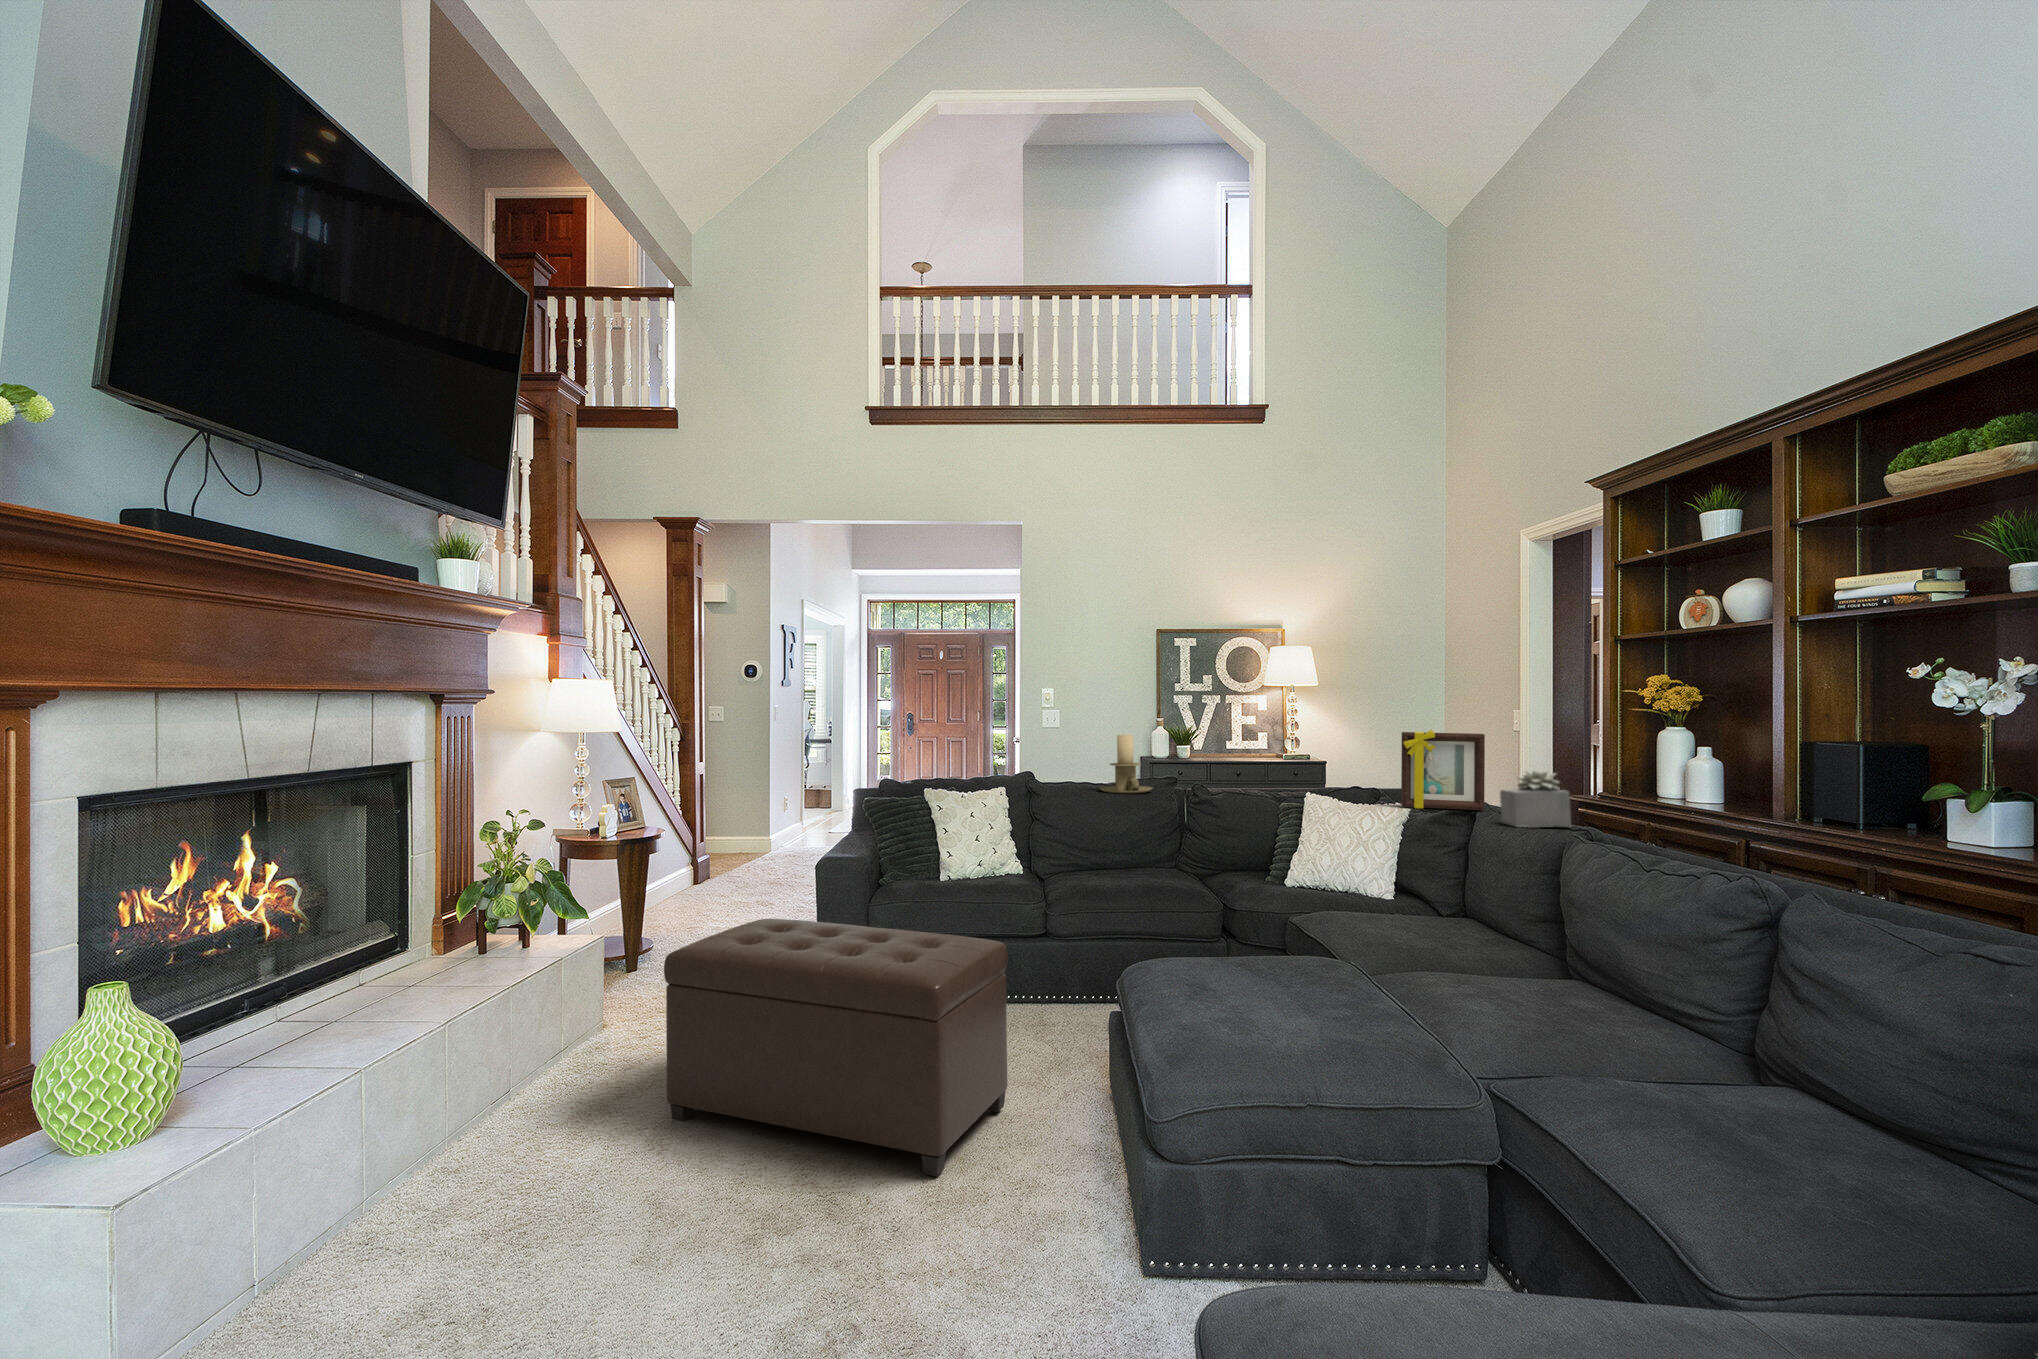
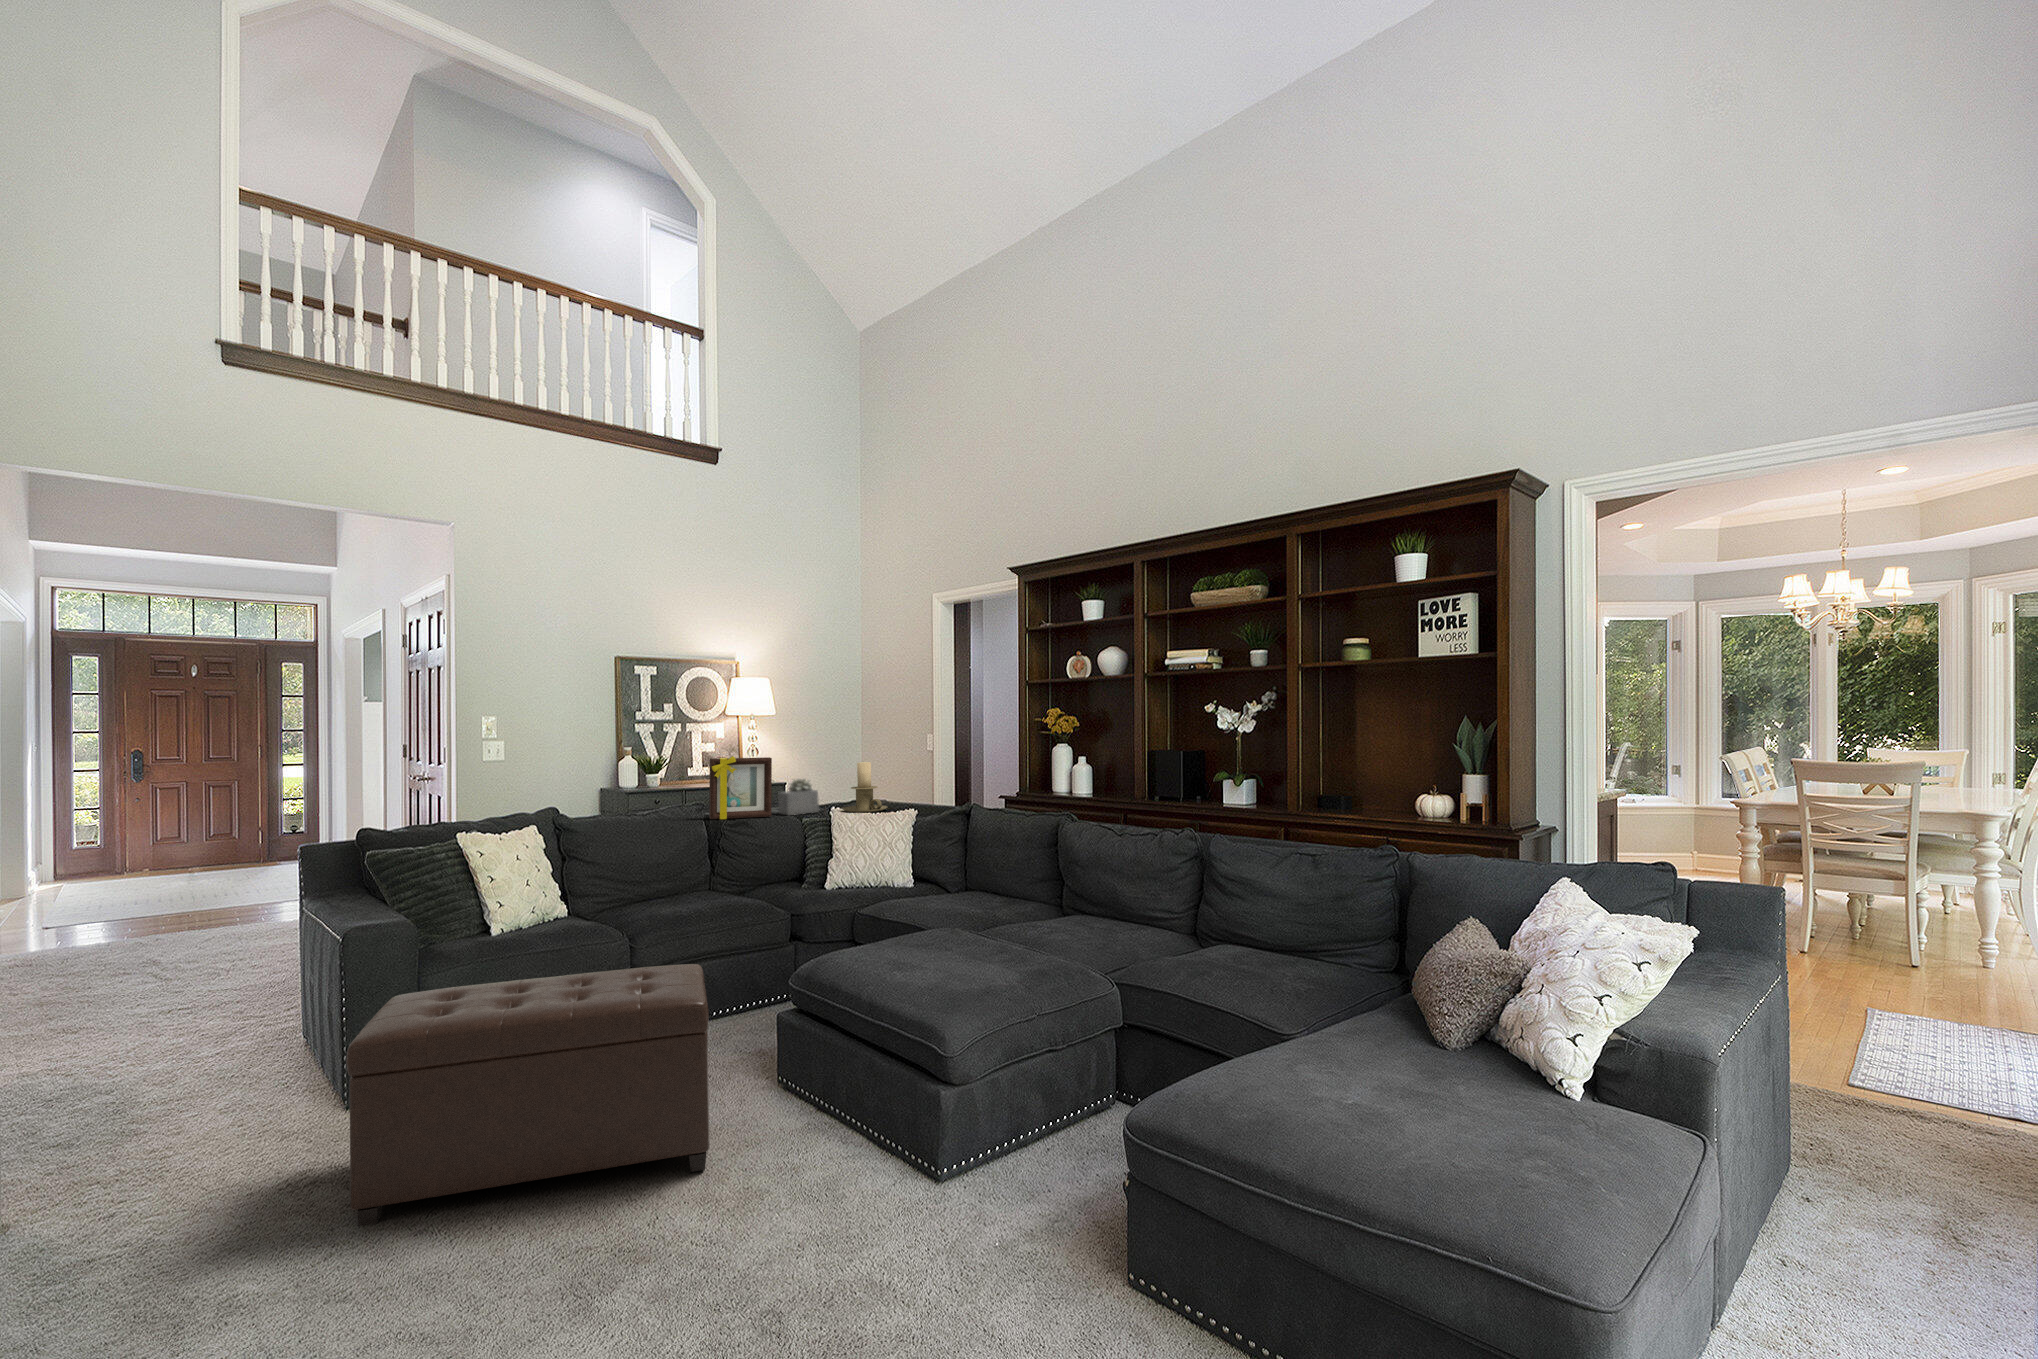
picture frame: present [1401,730,1485,810] -> present [709,756,772,820]
candle holder: present [1099,734,1153,794] -> present [841,762,887,813]
succulent plant: present [1500,770,1571,827] -> present [778,778,819,815]

